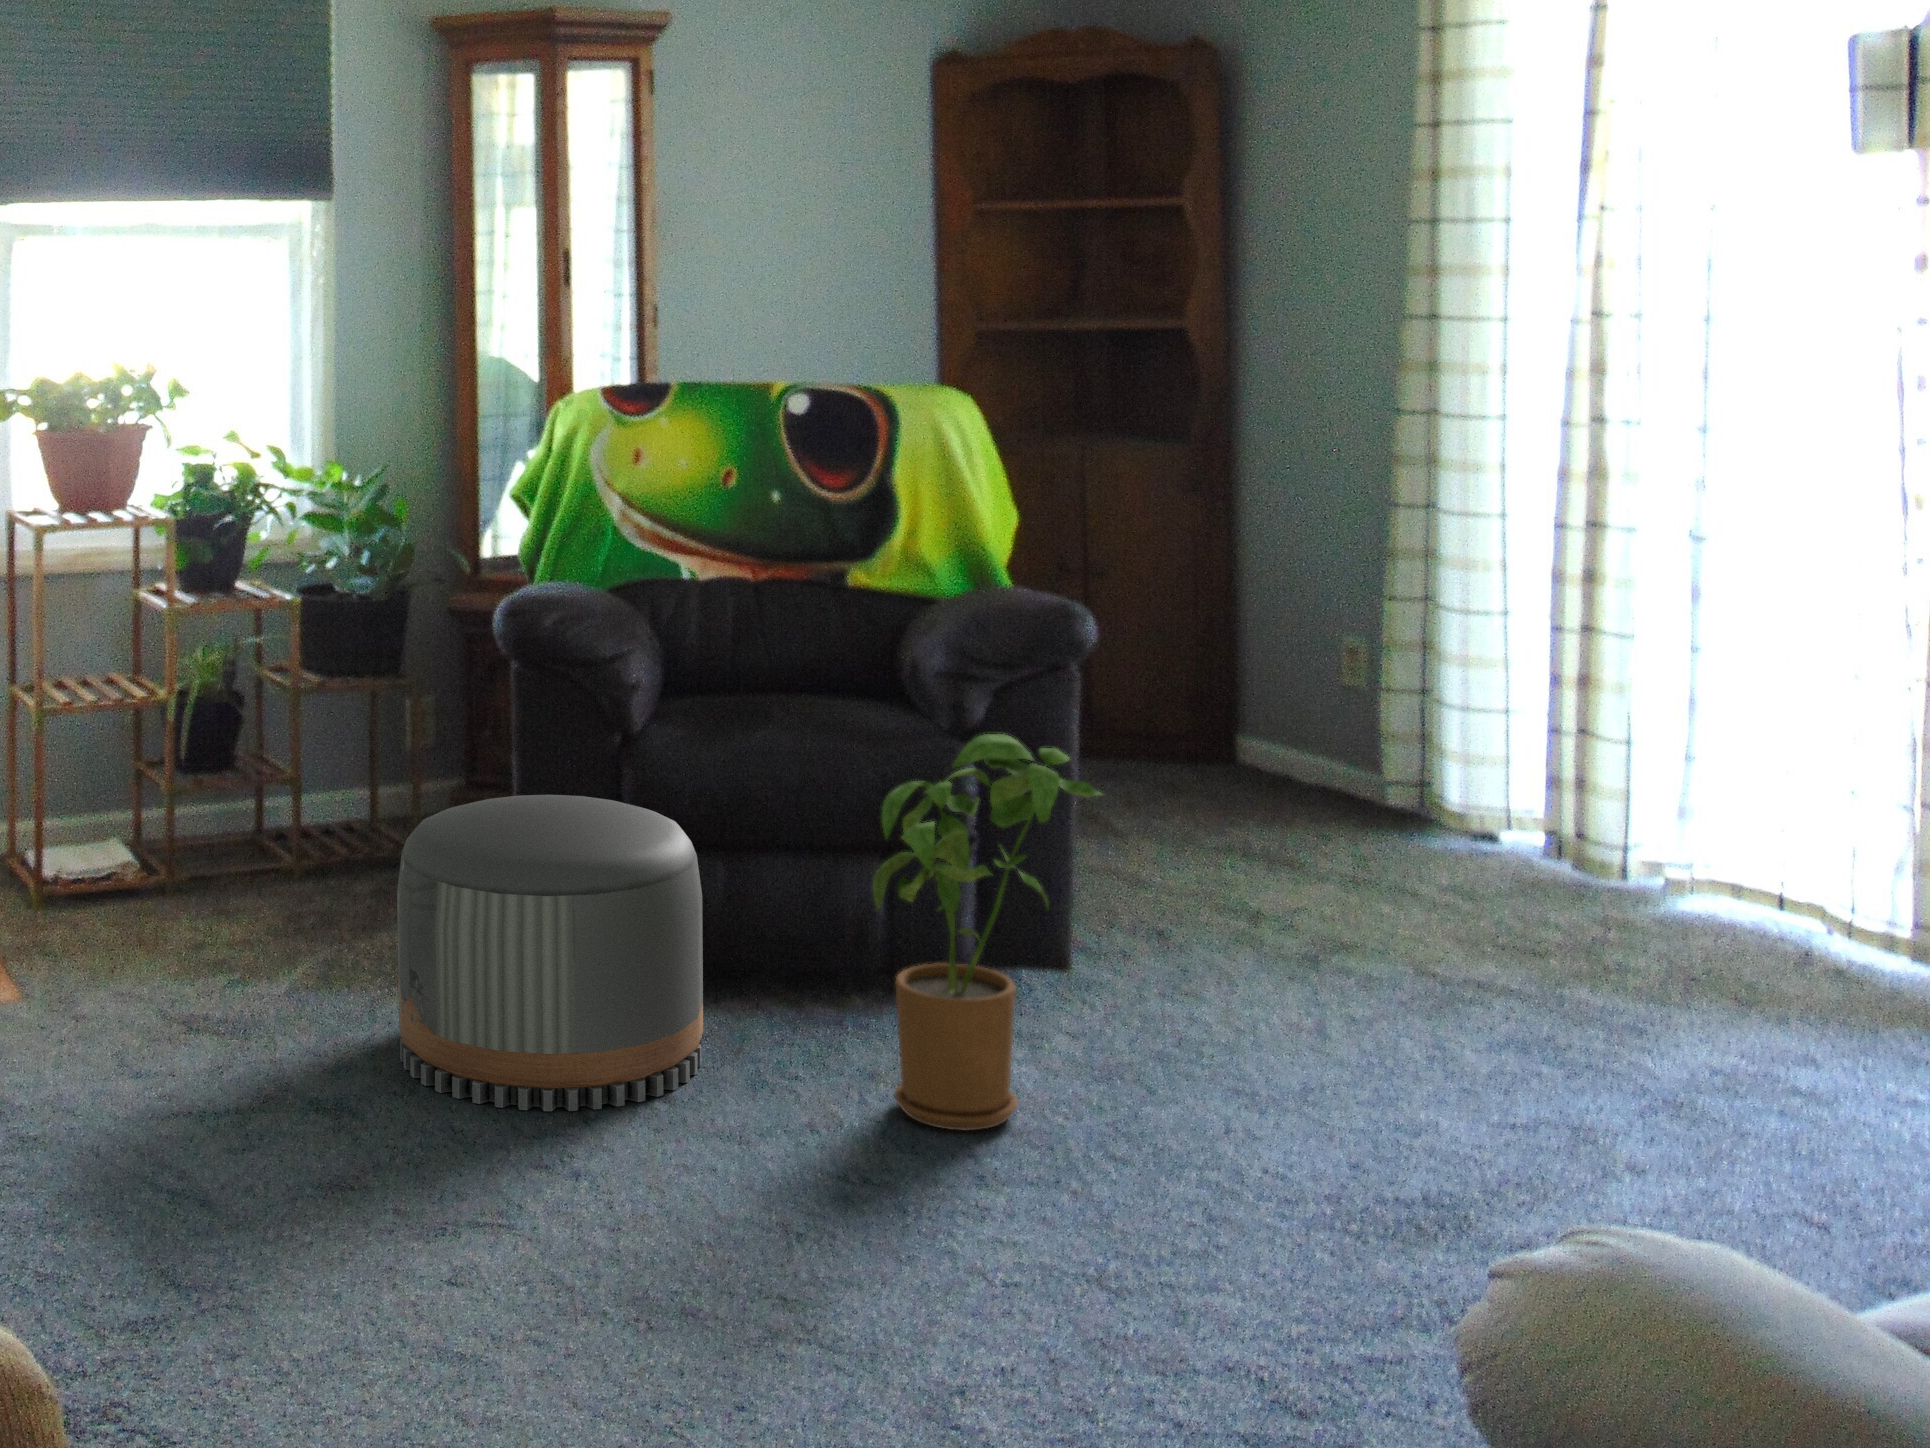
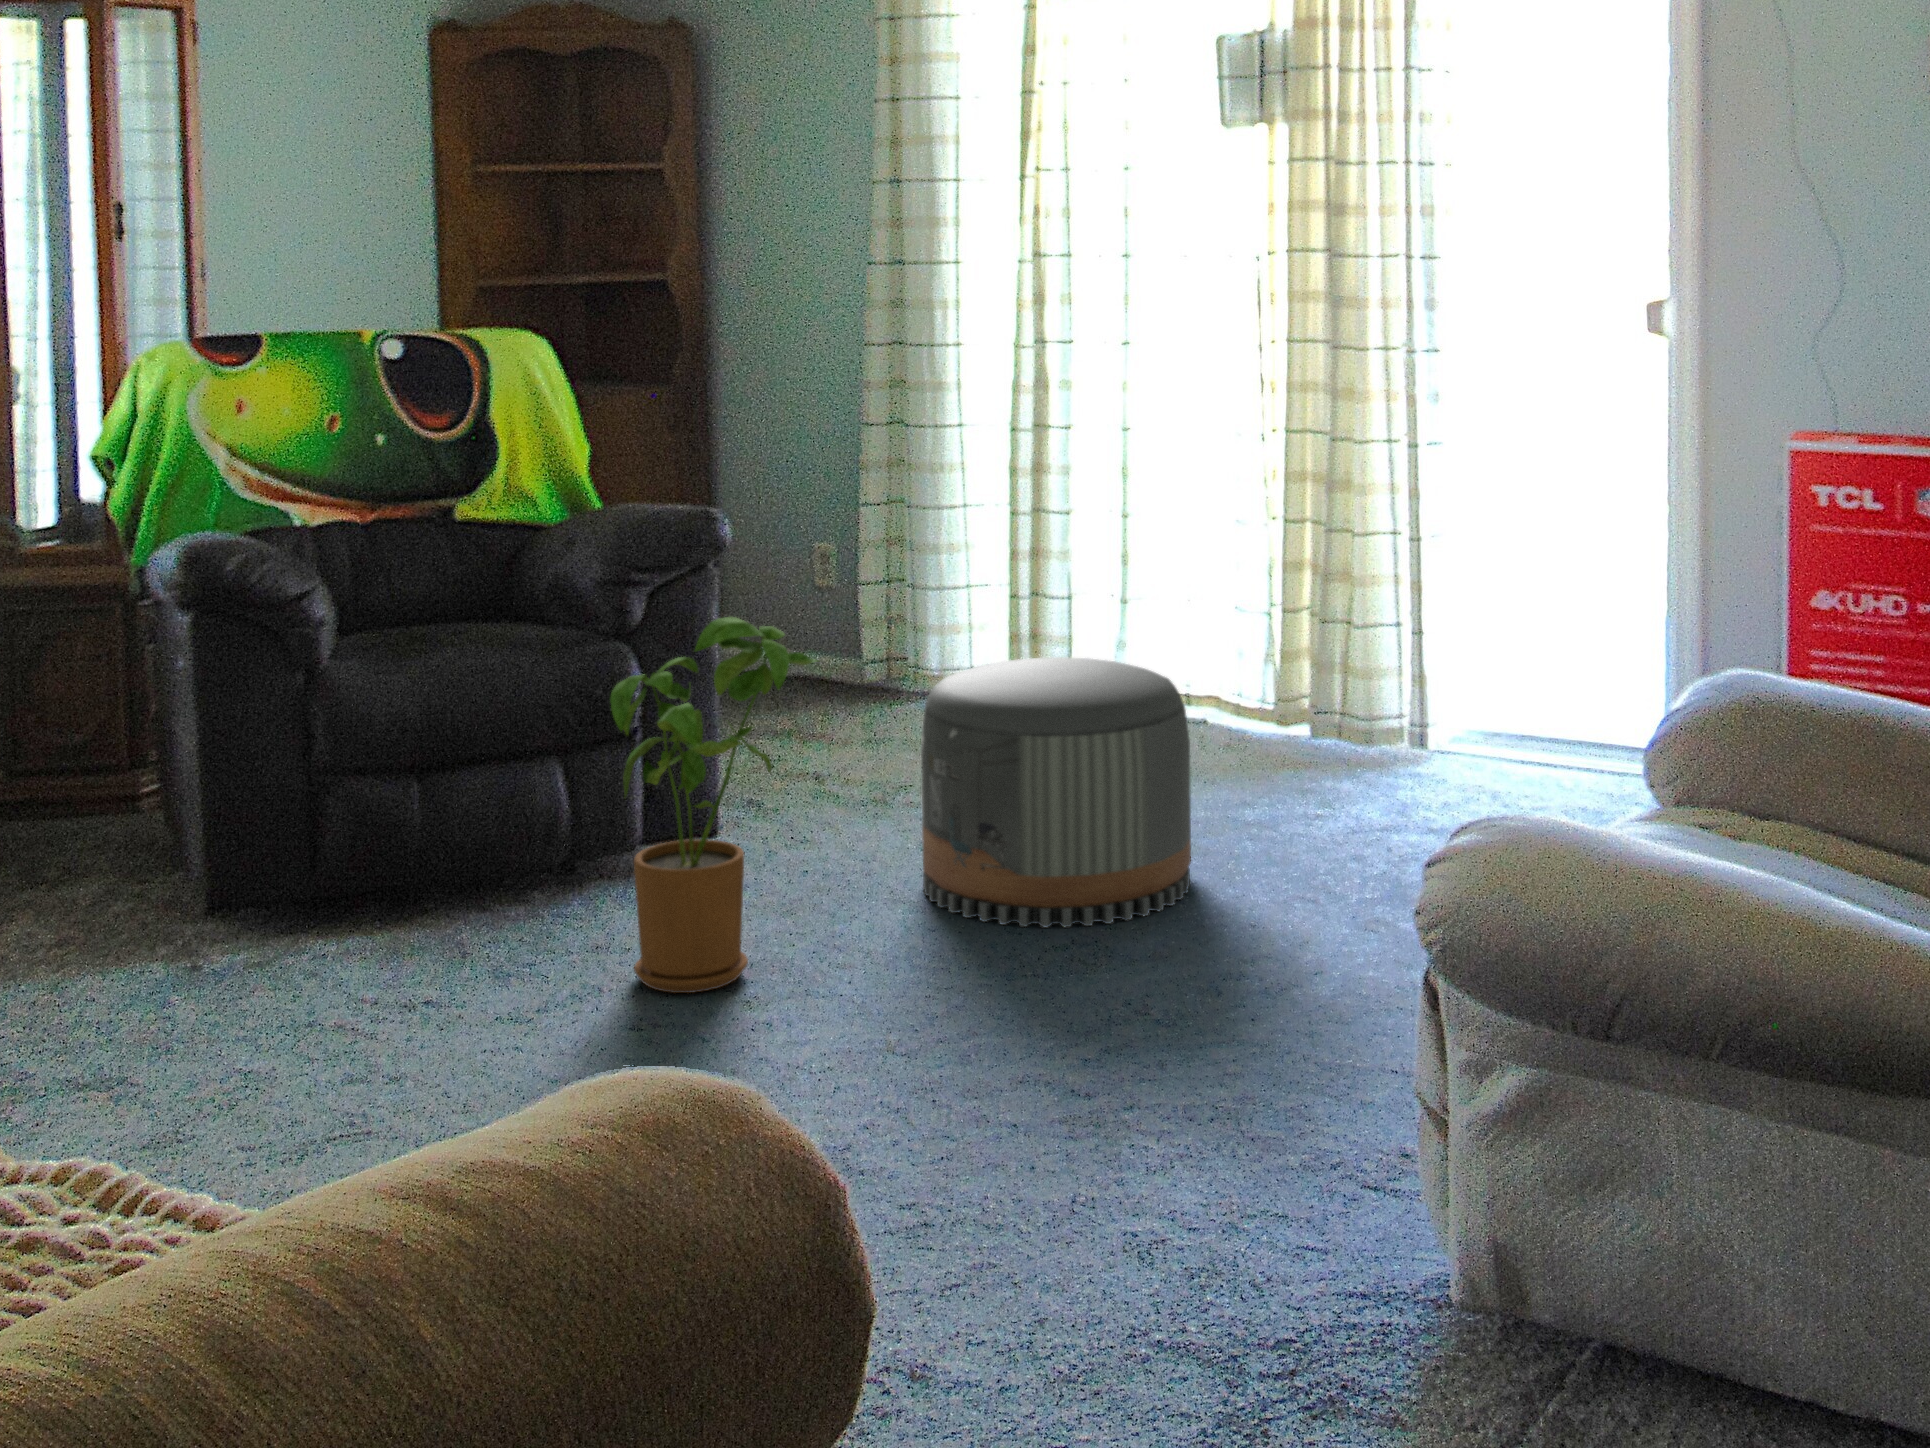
pouf: present [397,795,703,1111] -> present [921,657,1191,927]

